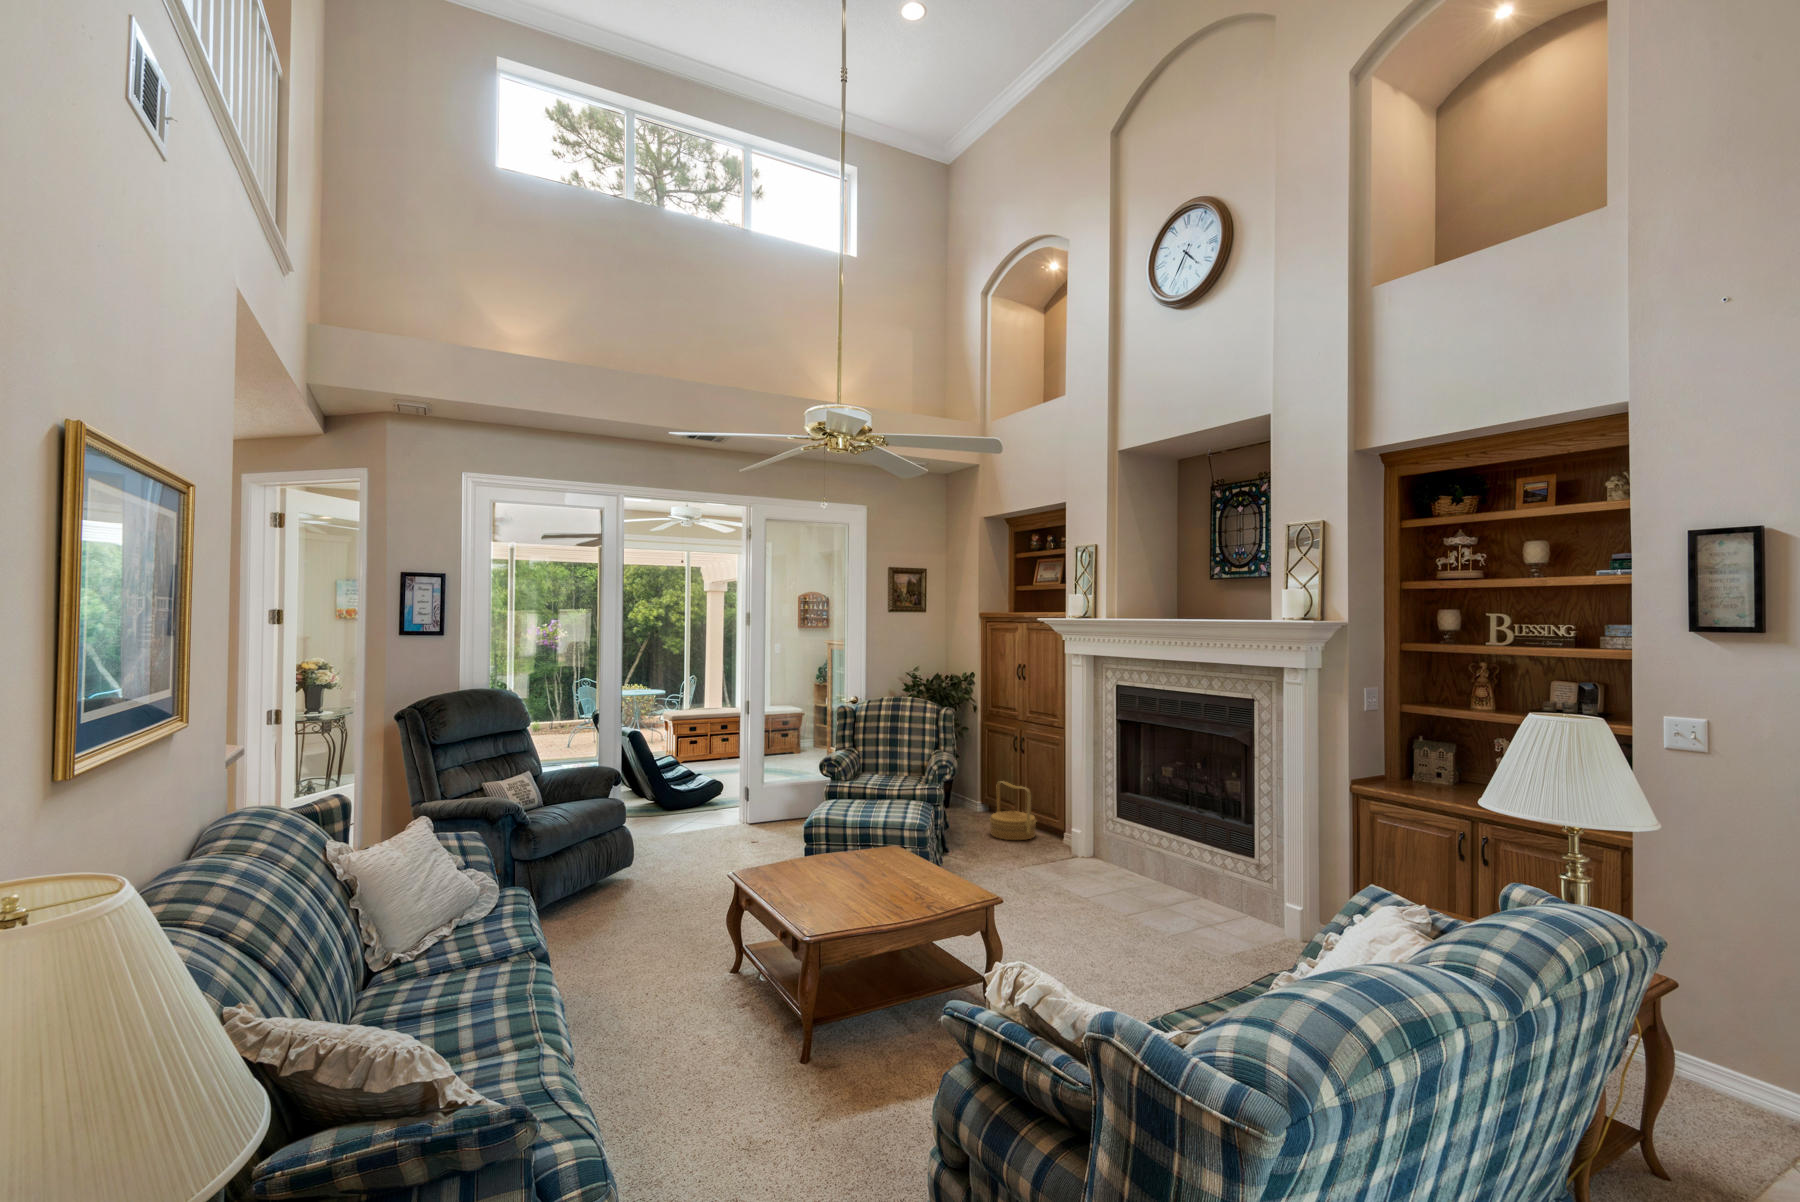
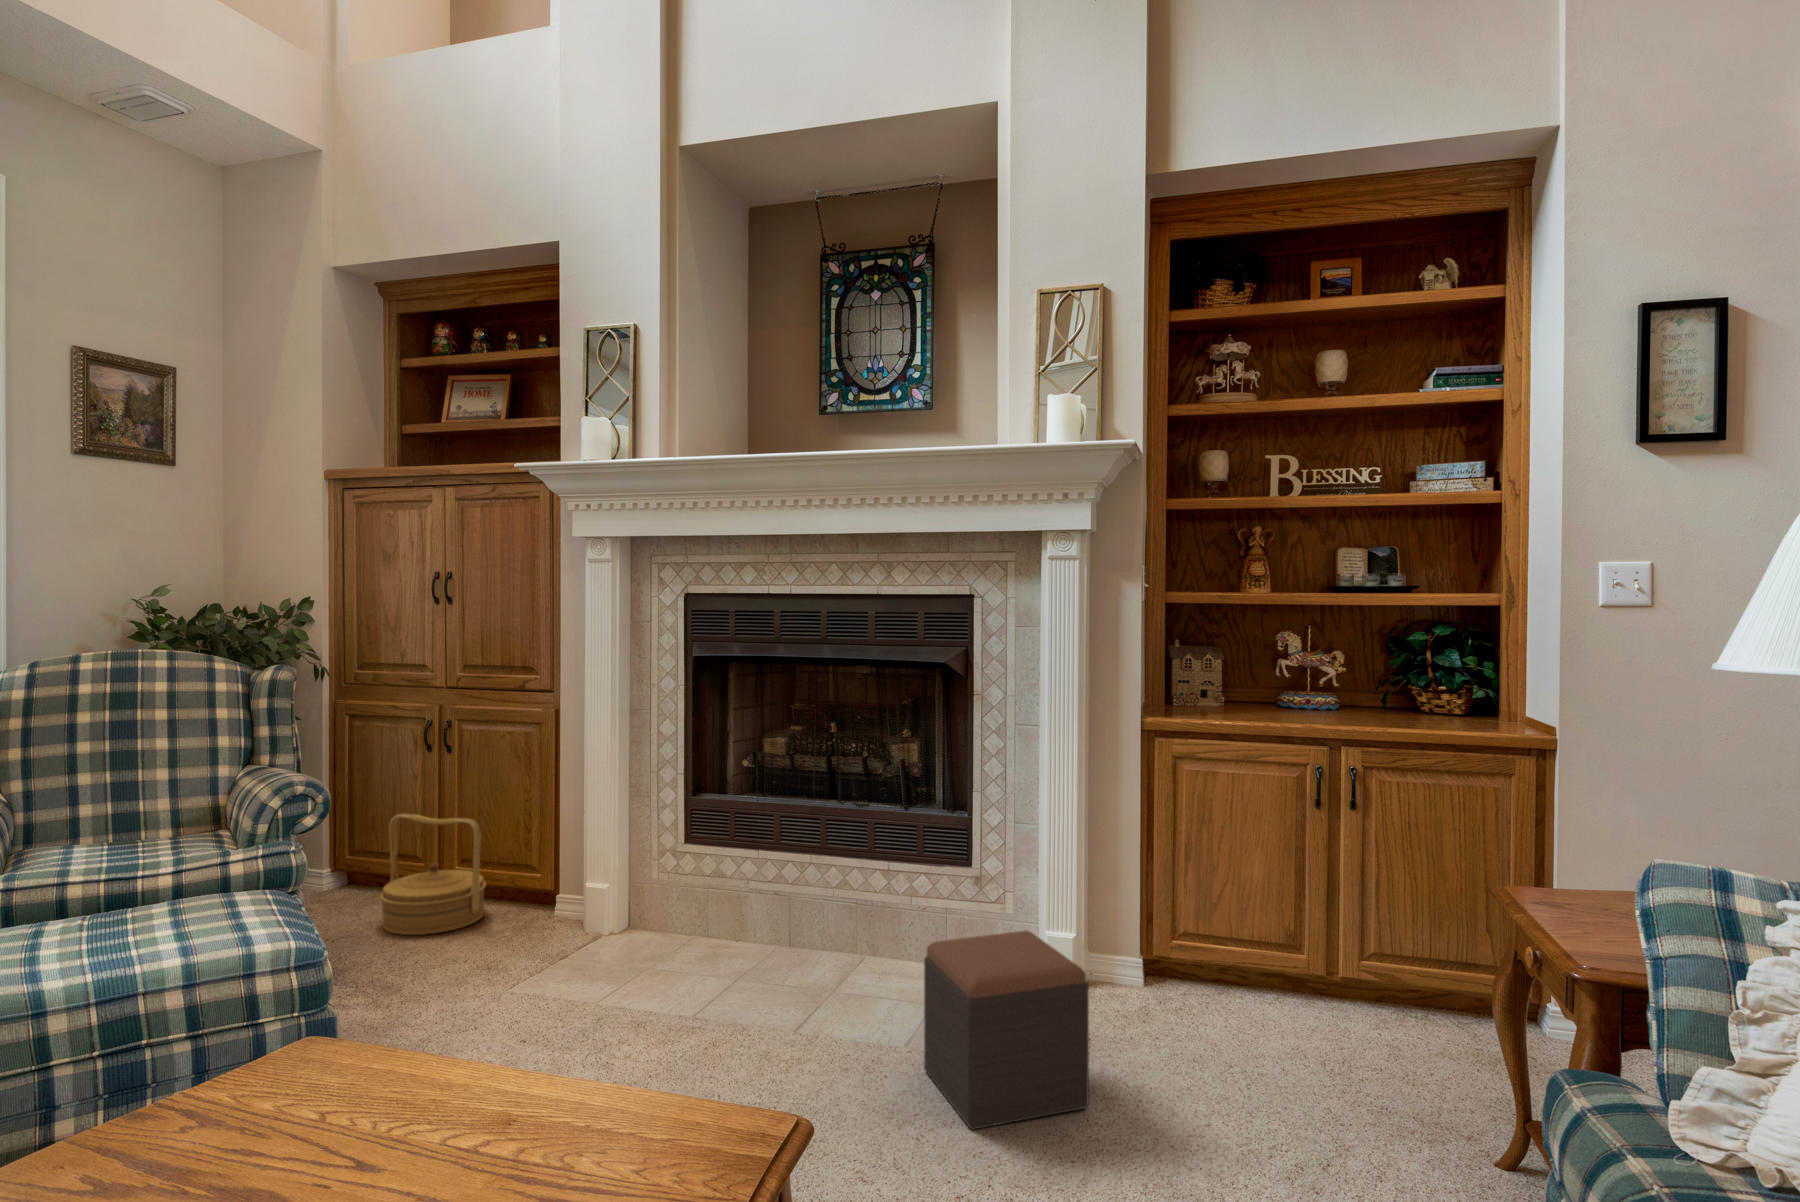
footstool: none [1163,875,1232,969] -> present [924,930,1089,1130]

